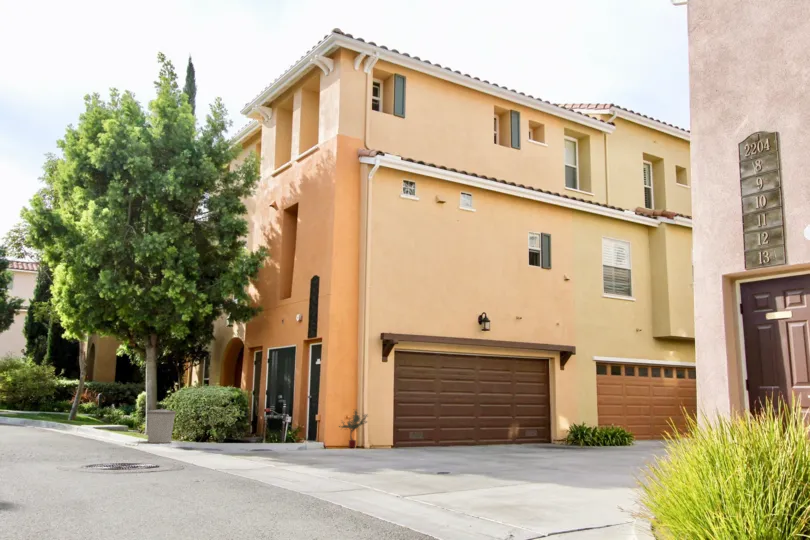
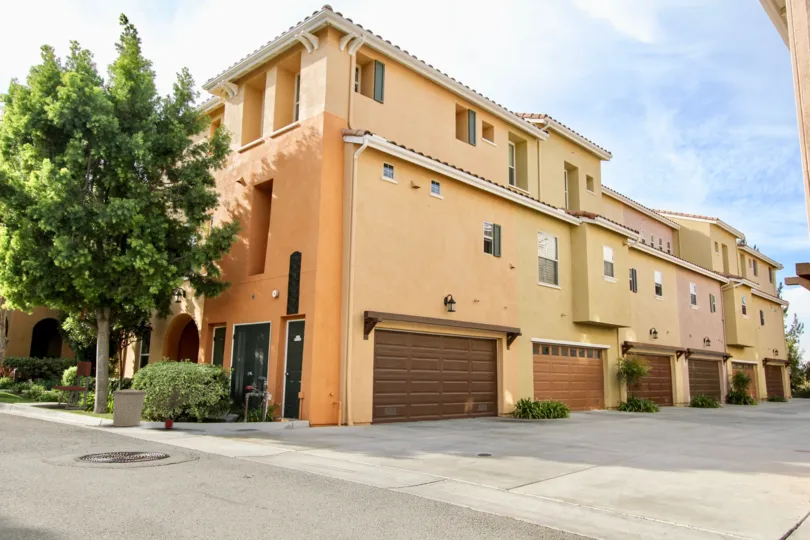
bench: none [108,386,141,430] -> present [52,362,91,409]
potted tree: present [339,411,367,448] -> present [155,387,189,429]

